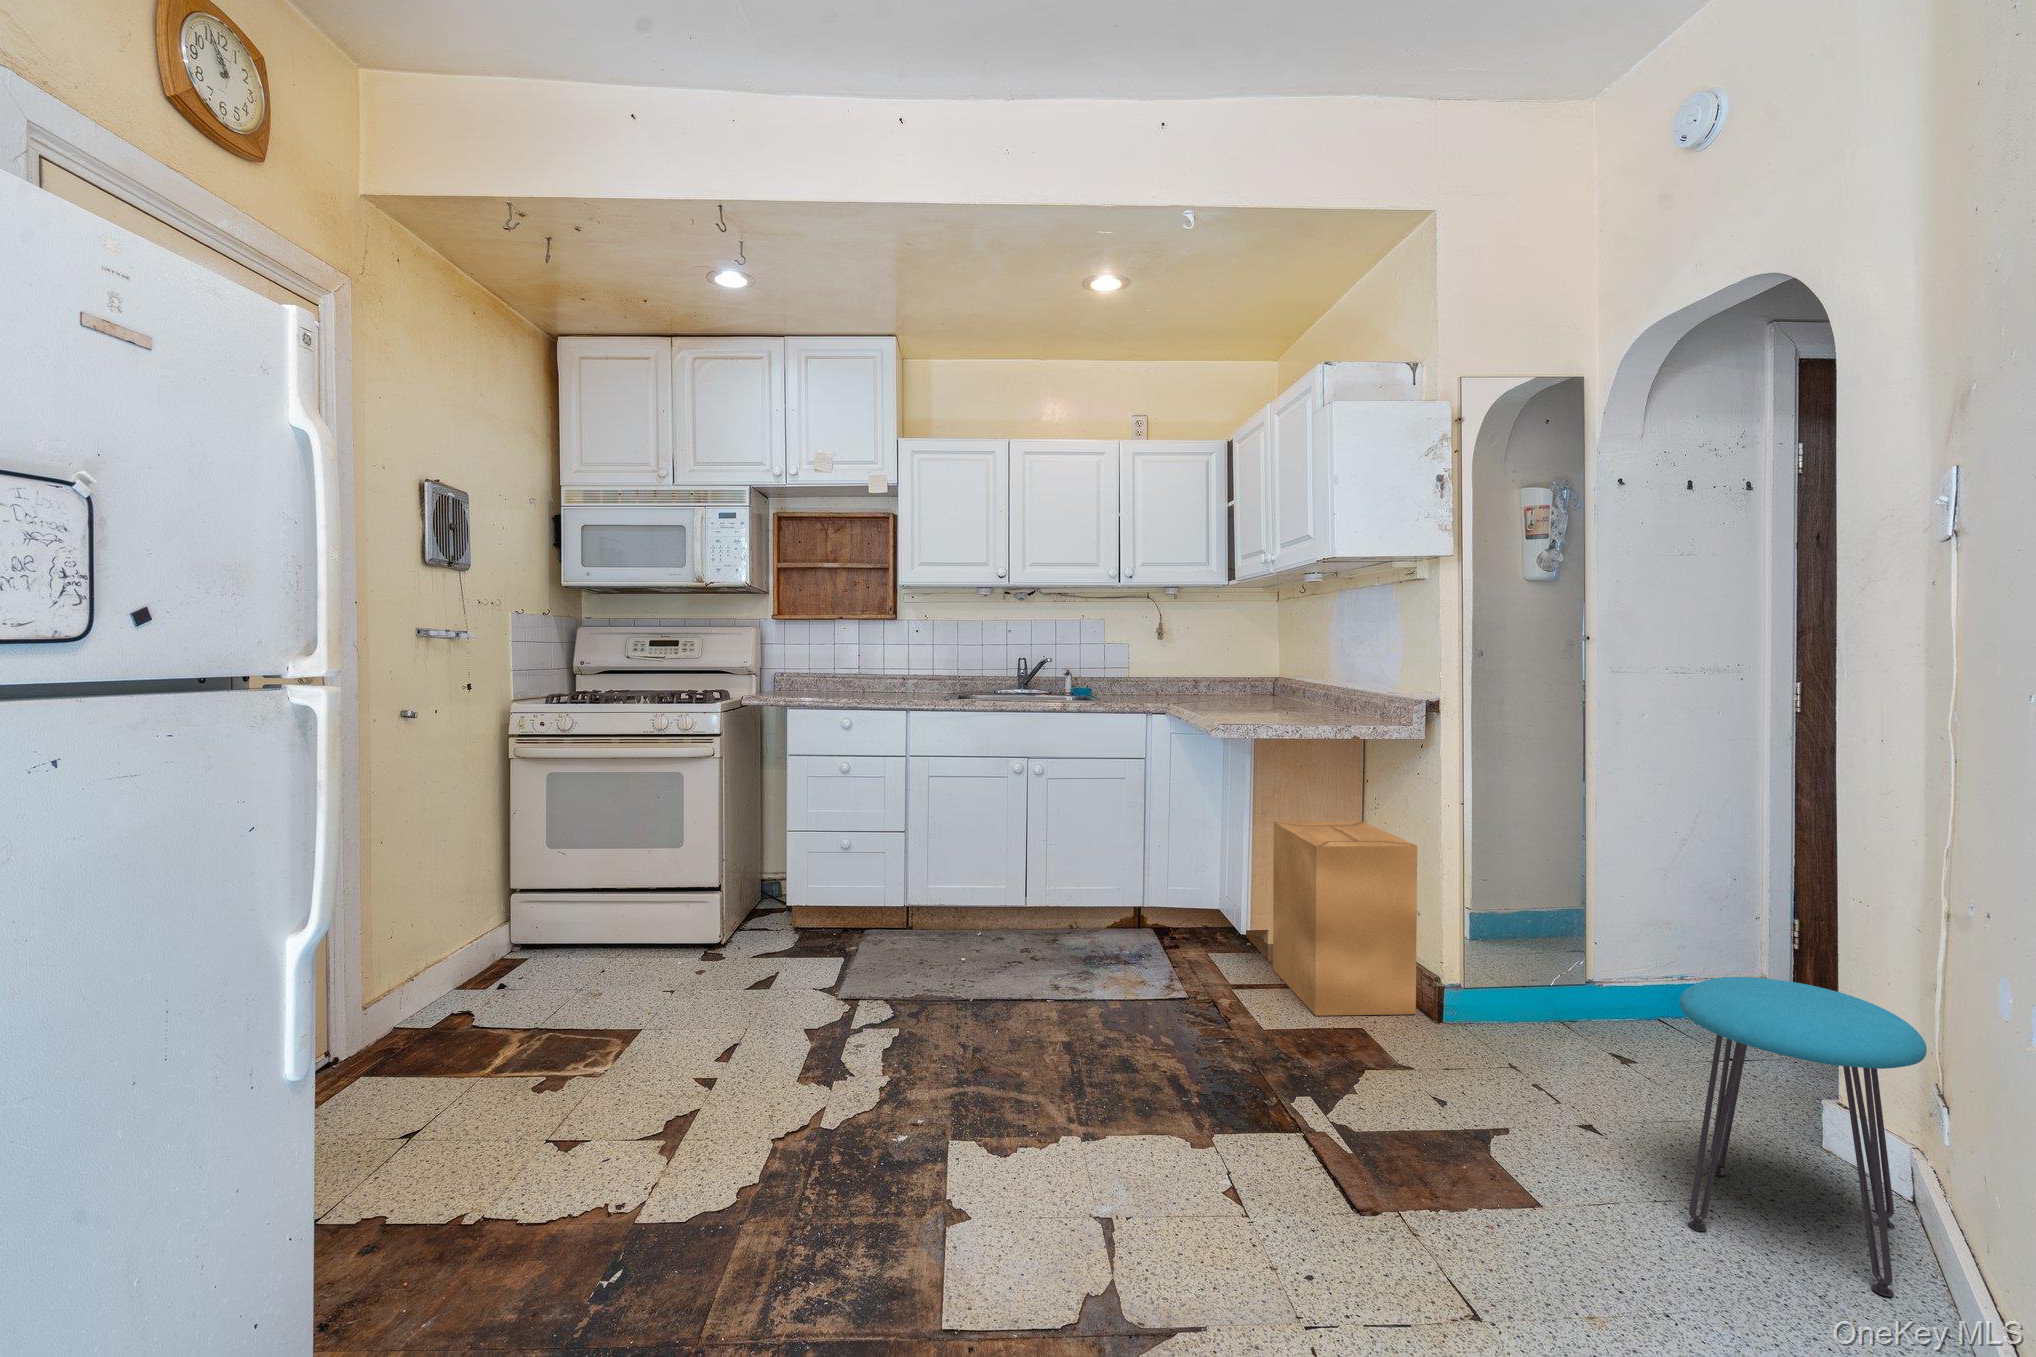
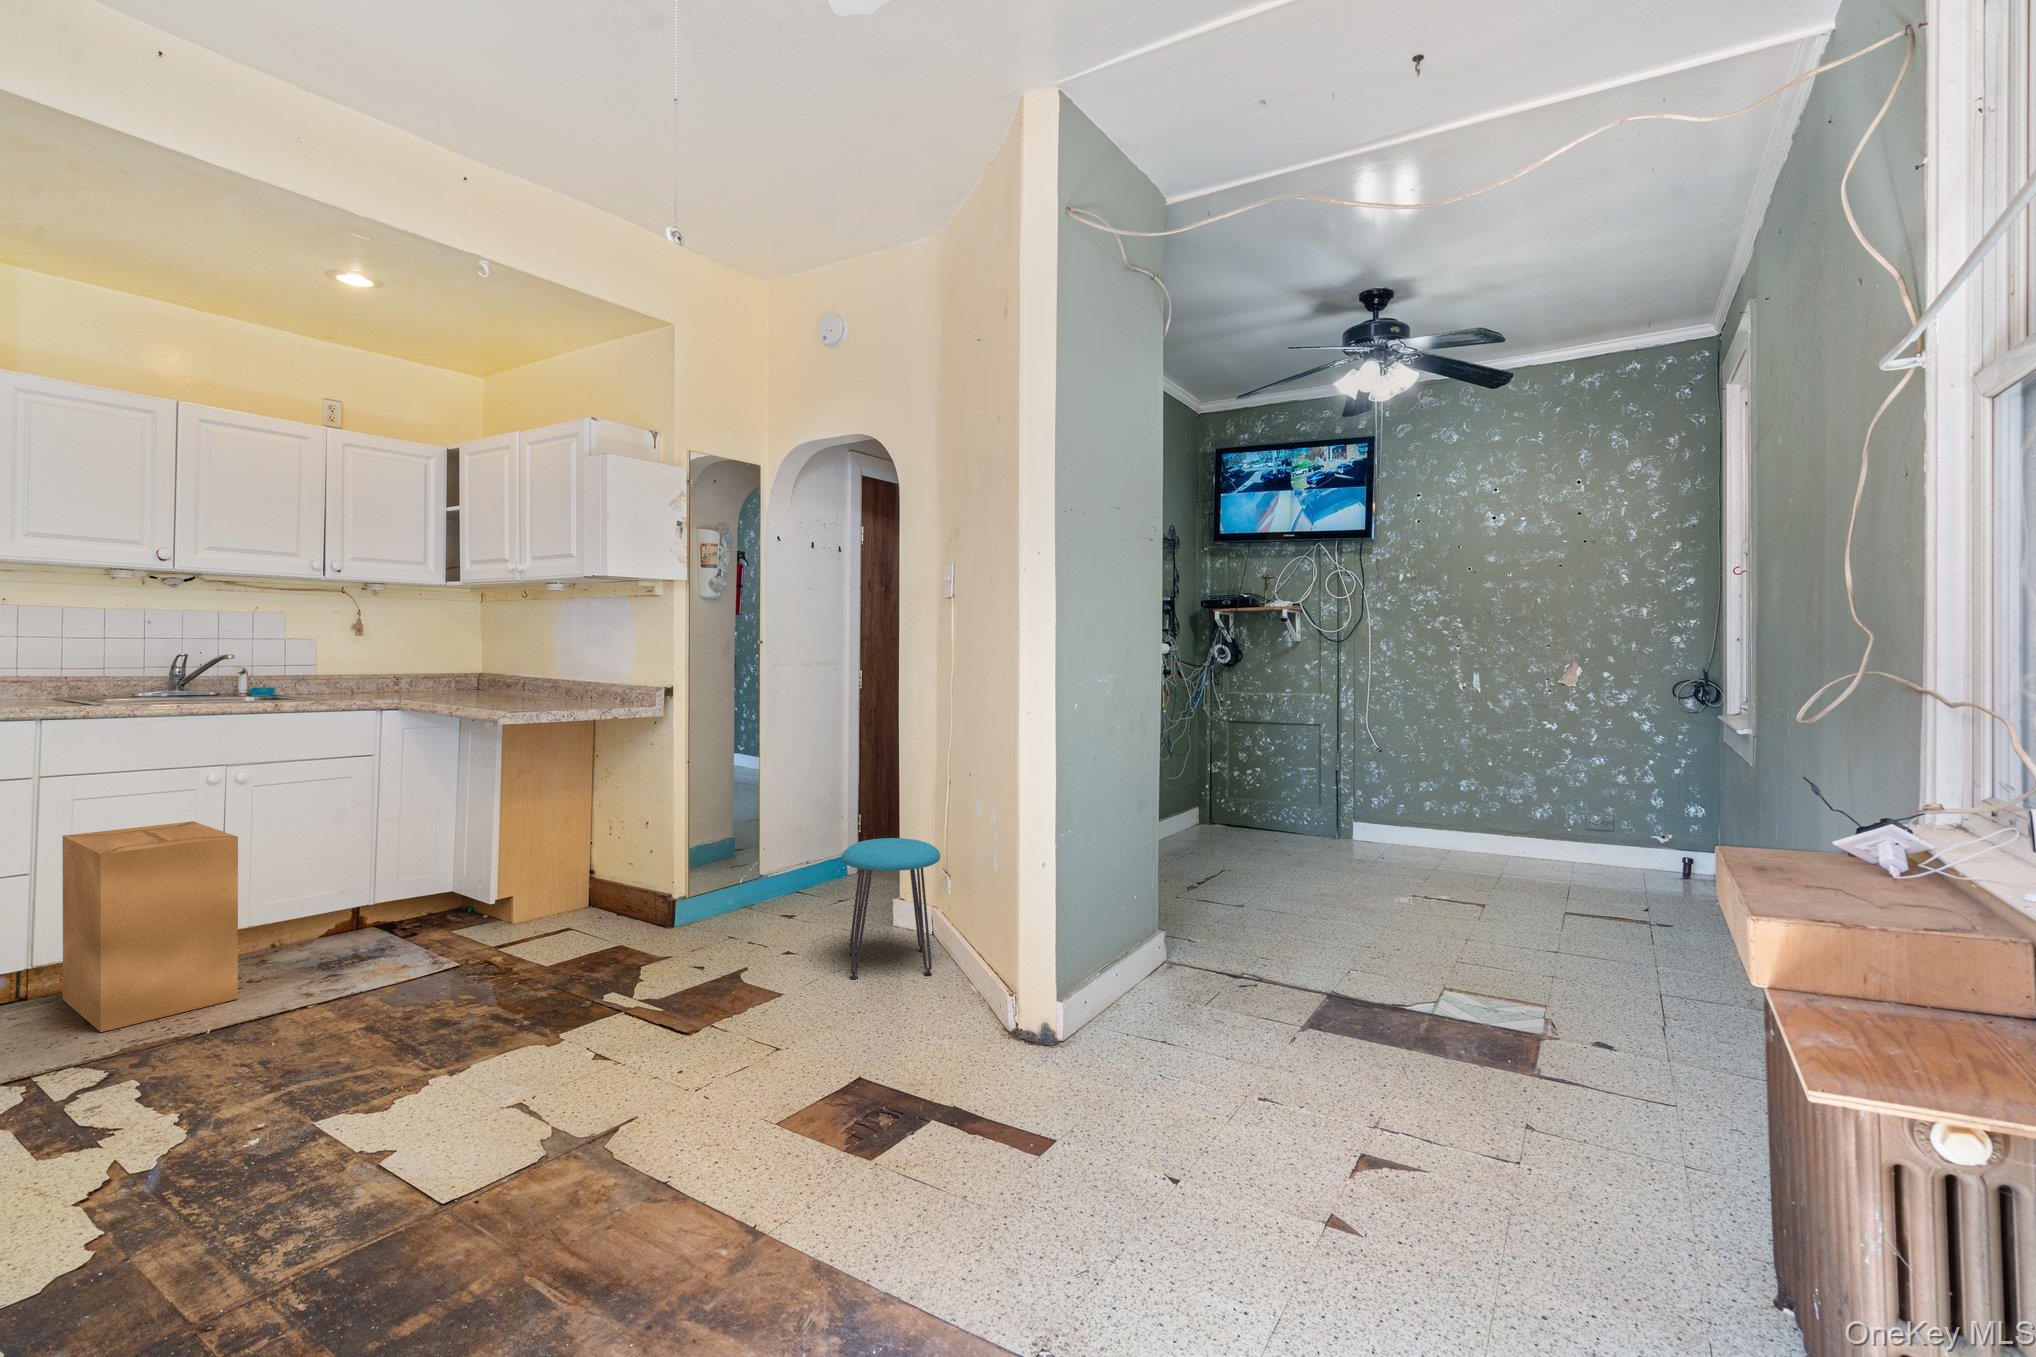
cardboard box: present [1273,821,1417,1016] -> present [62,821,238,1032]

